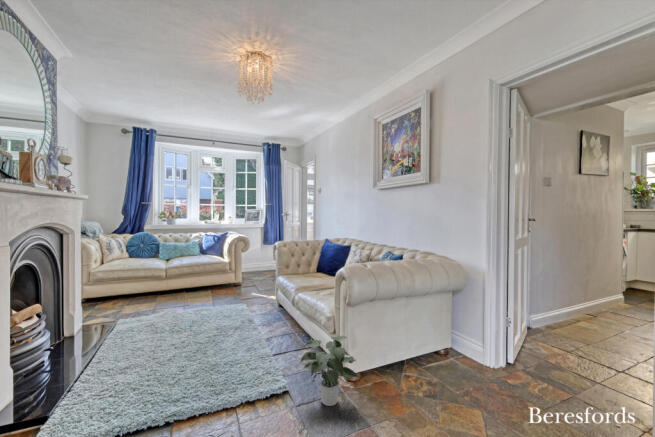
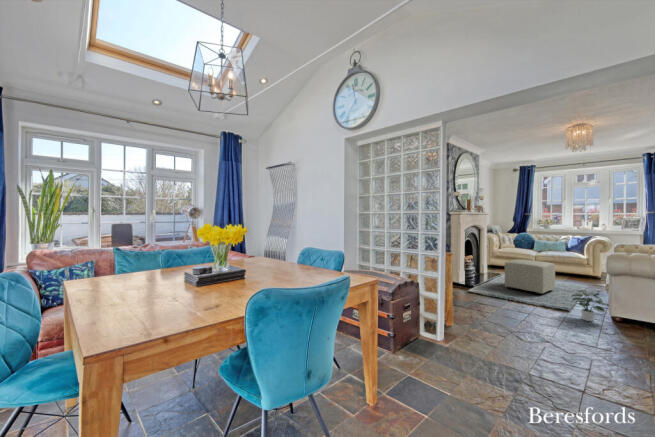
ottoman: none [137,285,222,365] -> present [505,259,555,294]

